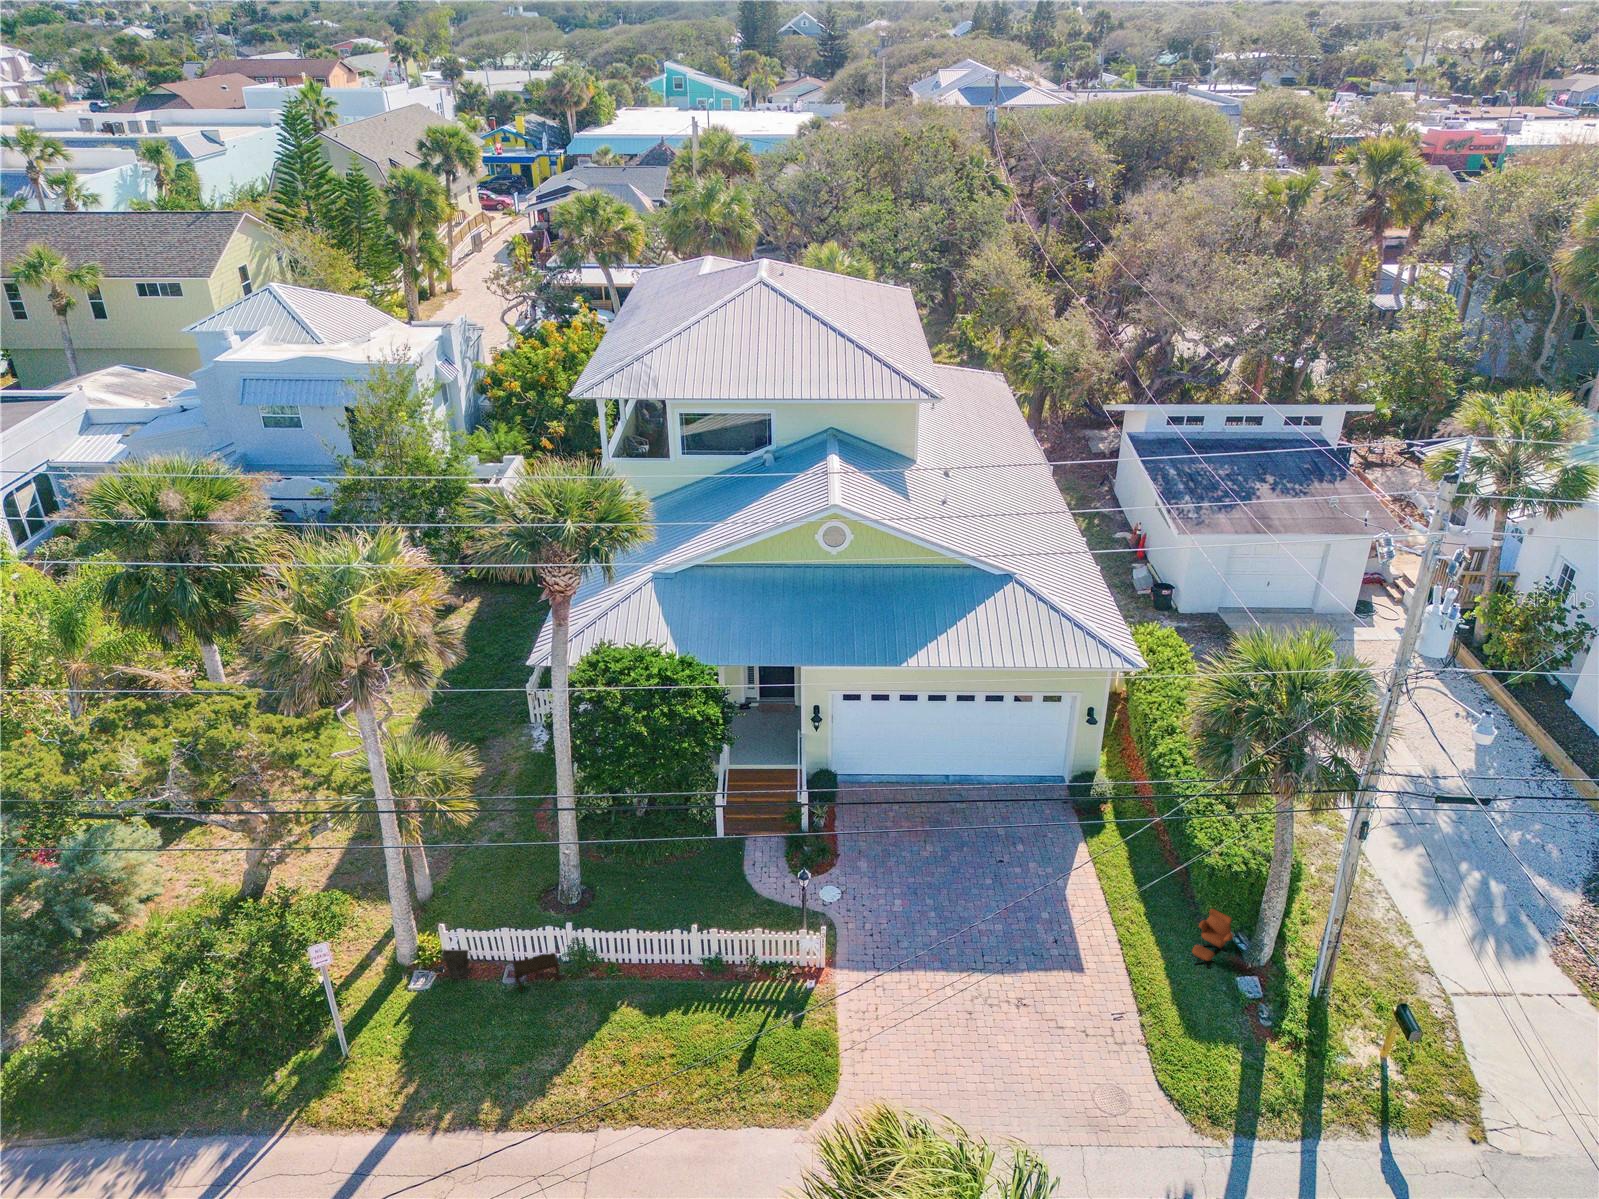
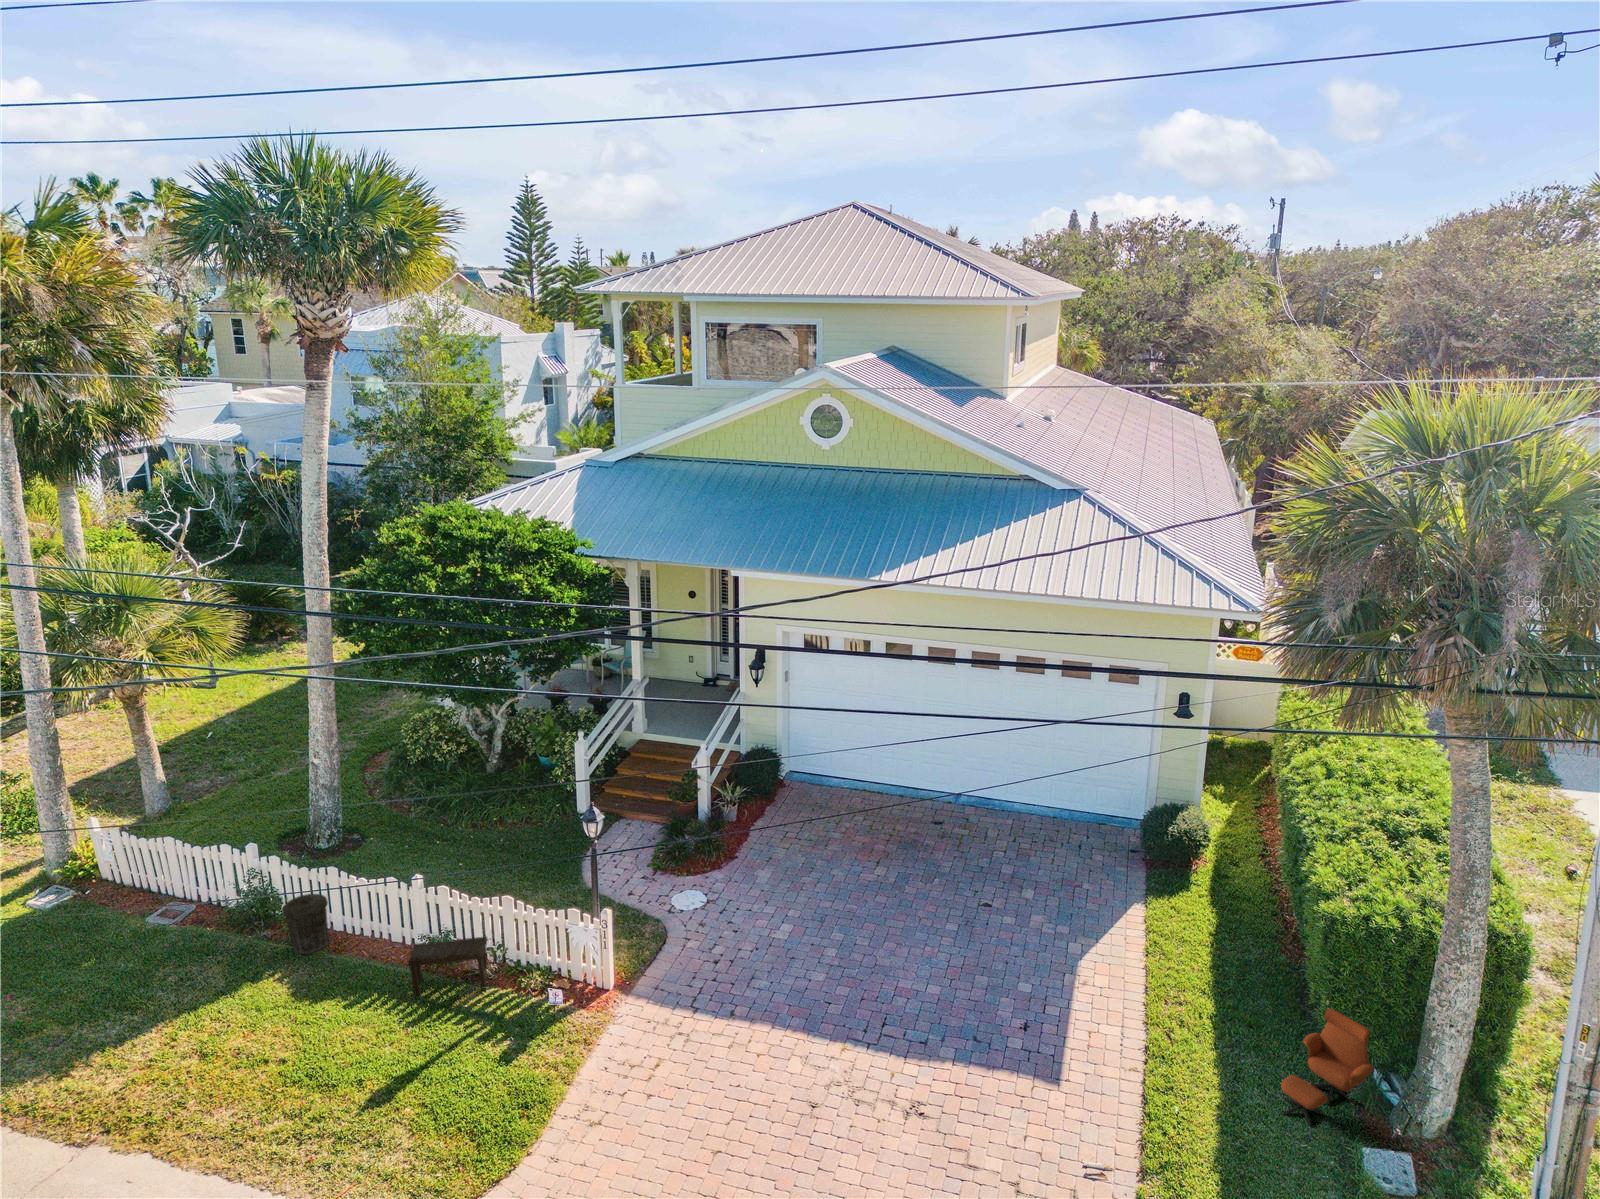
trash can: present [442,949,471,979] -> present [282,894,329,954]
bench: present [513,953,560,992] -> present [408,936,487,996]

